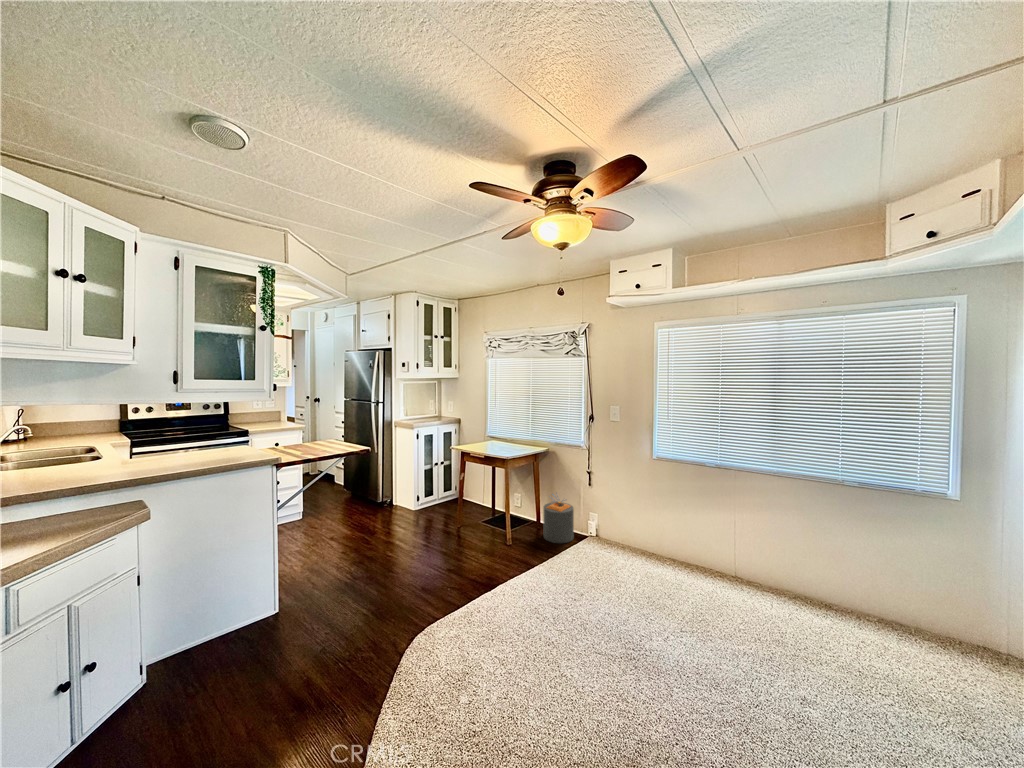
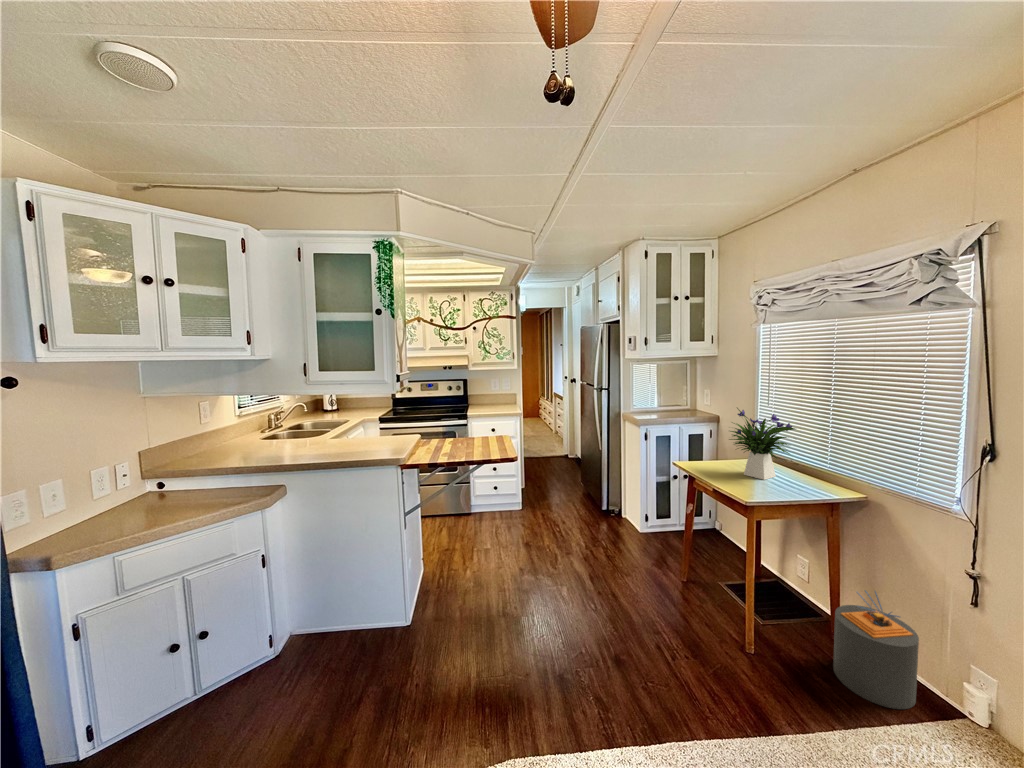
flower arrangement: none [481,408,519,449] -> present [729,408,795,480]

